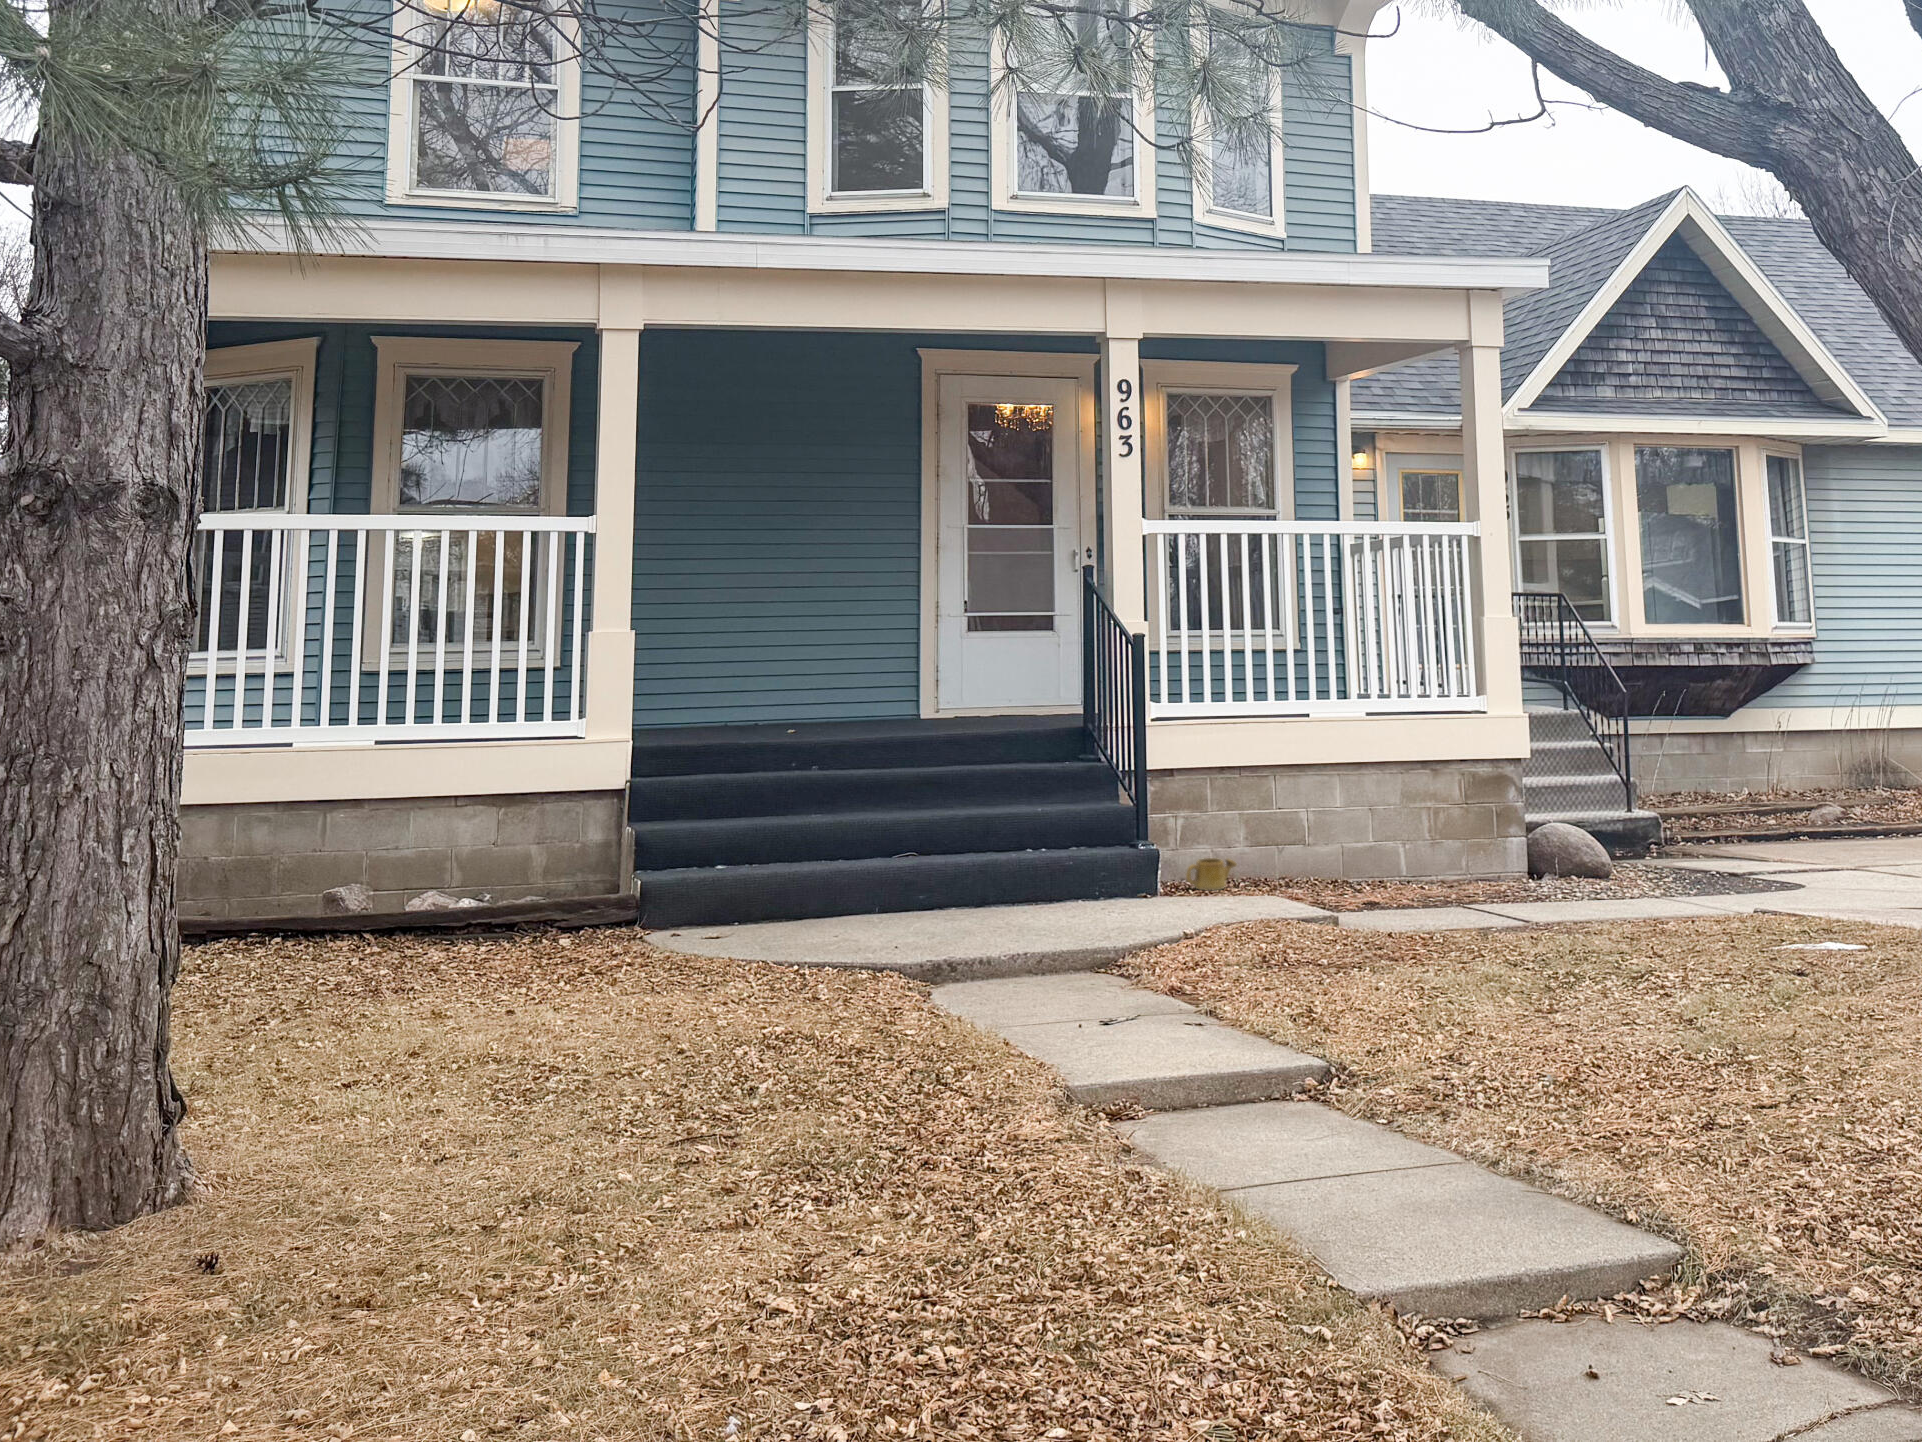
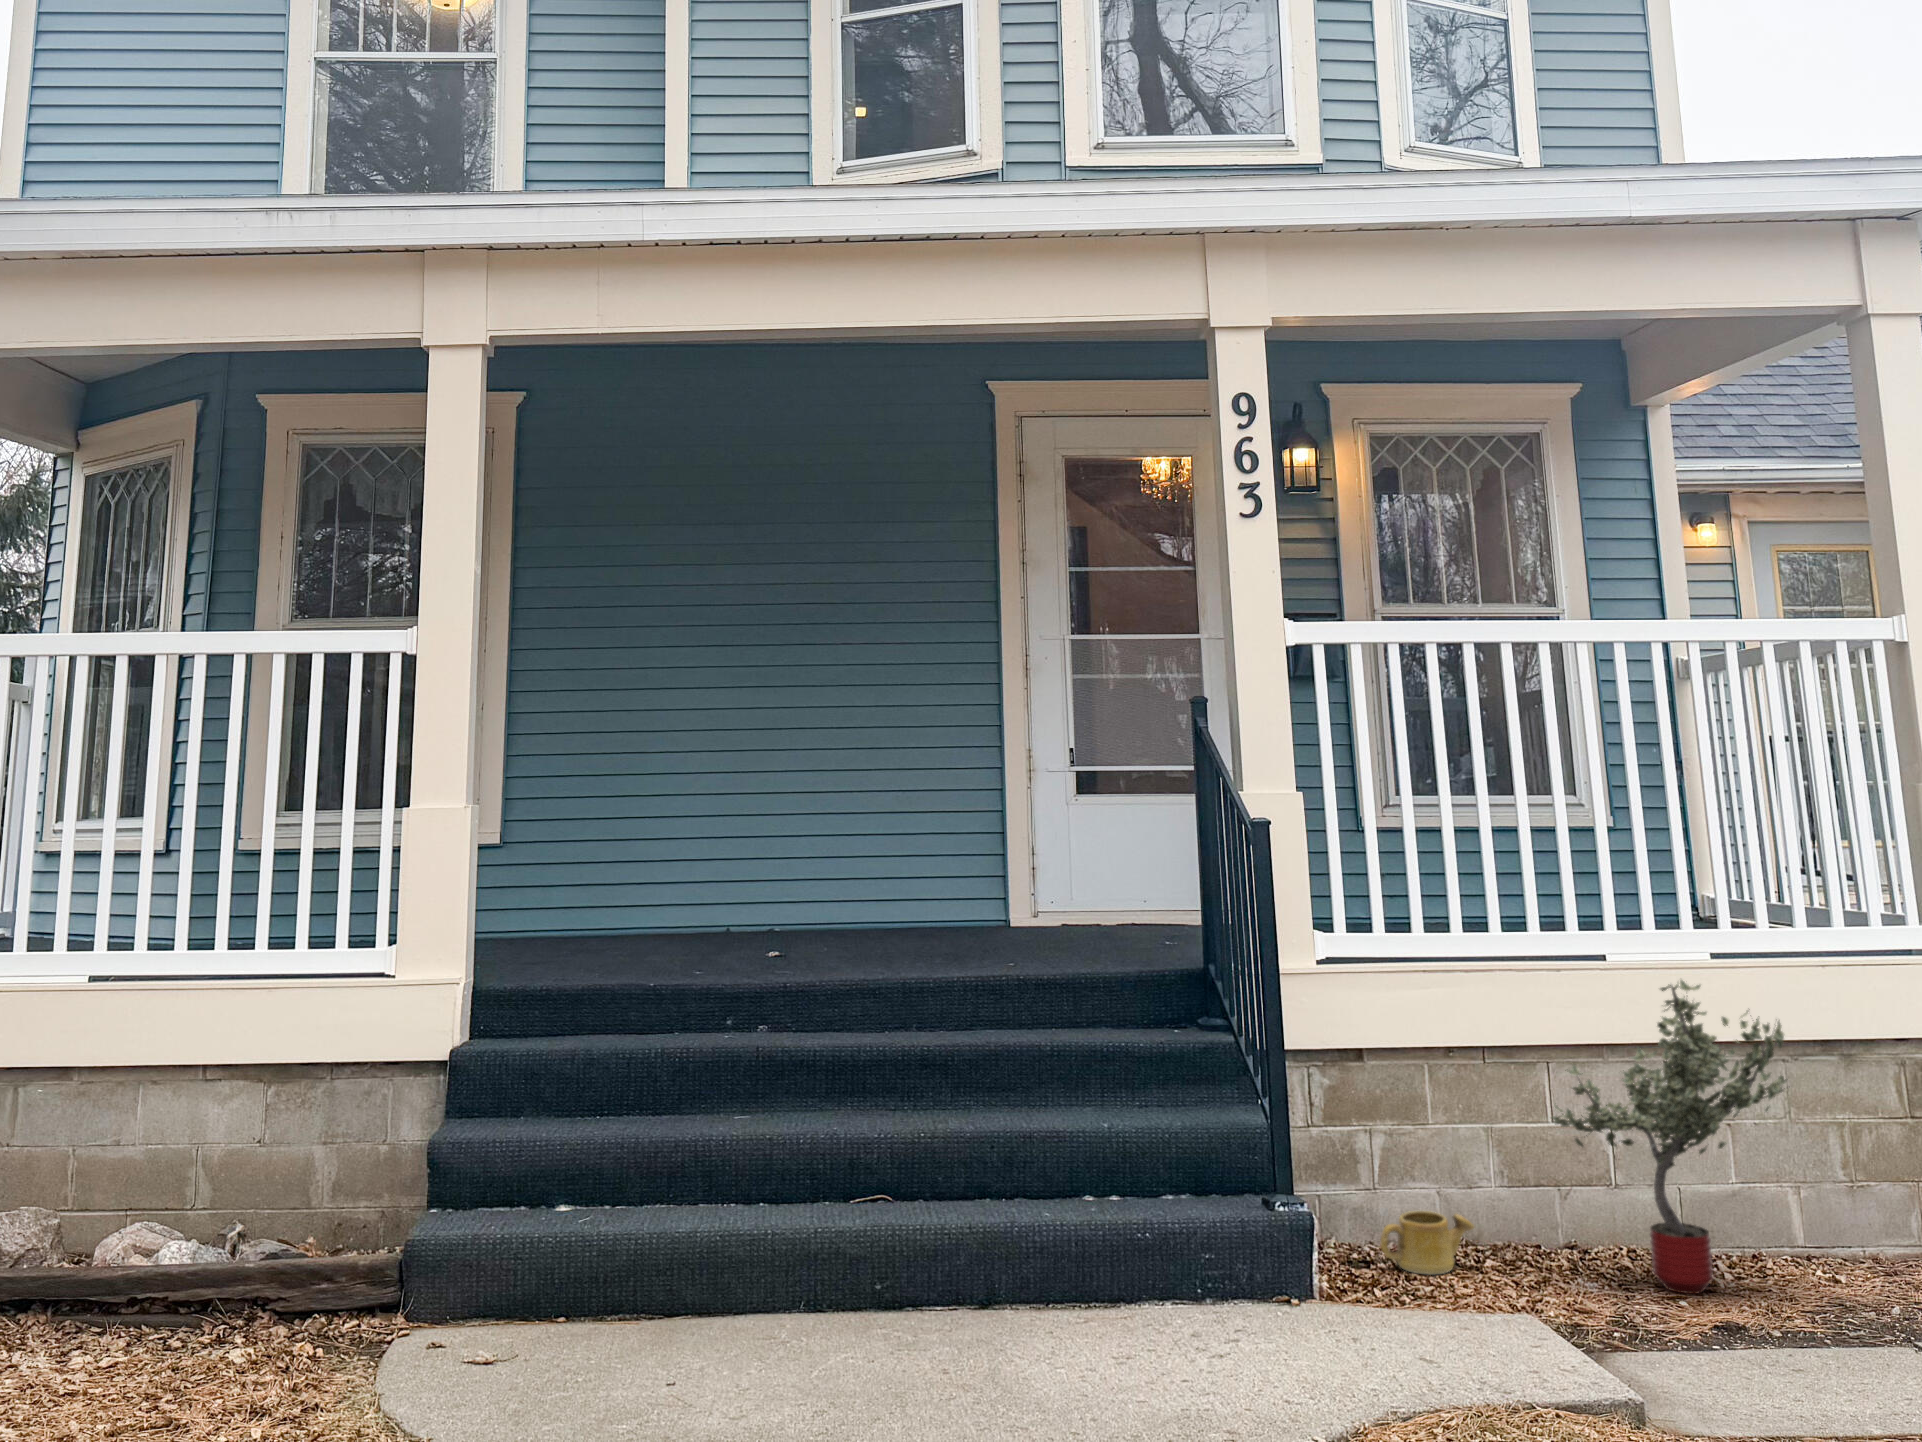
potted tree: none [1283,723,1409,891] -> present [1552,980,1786,1294]

